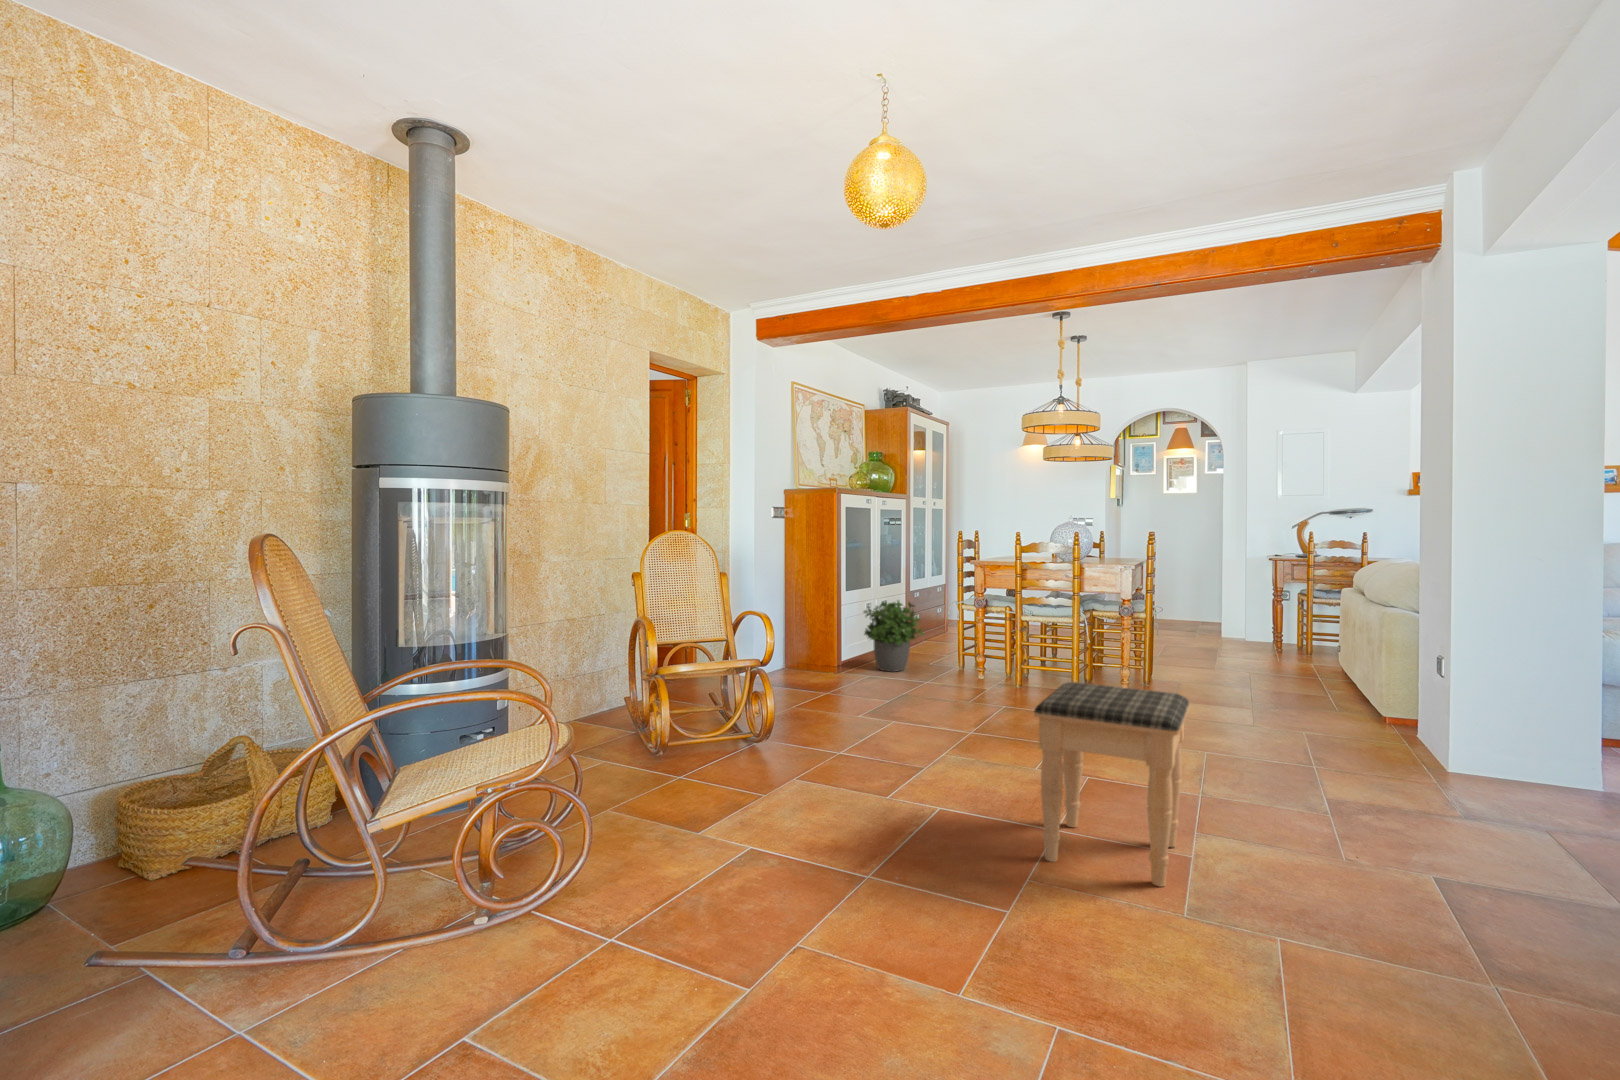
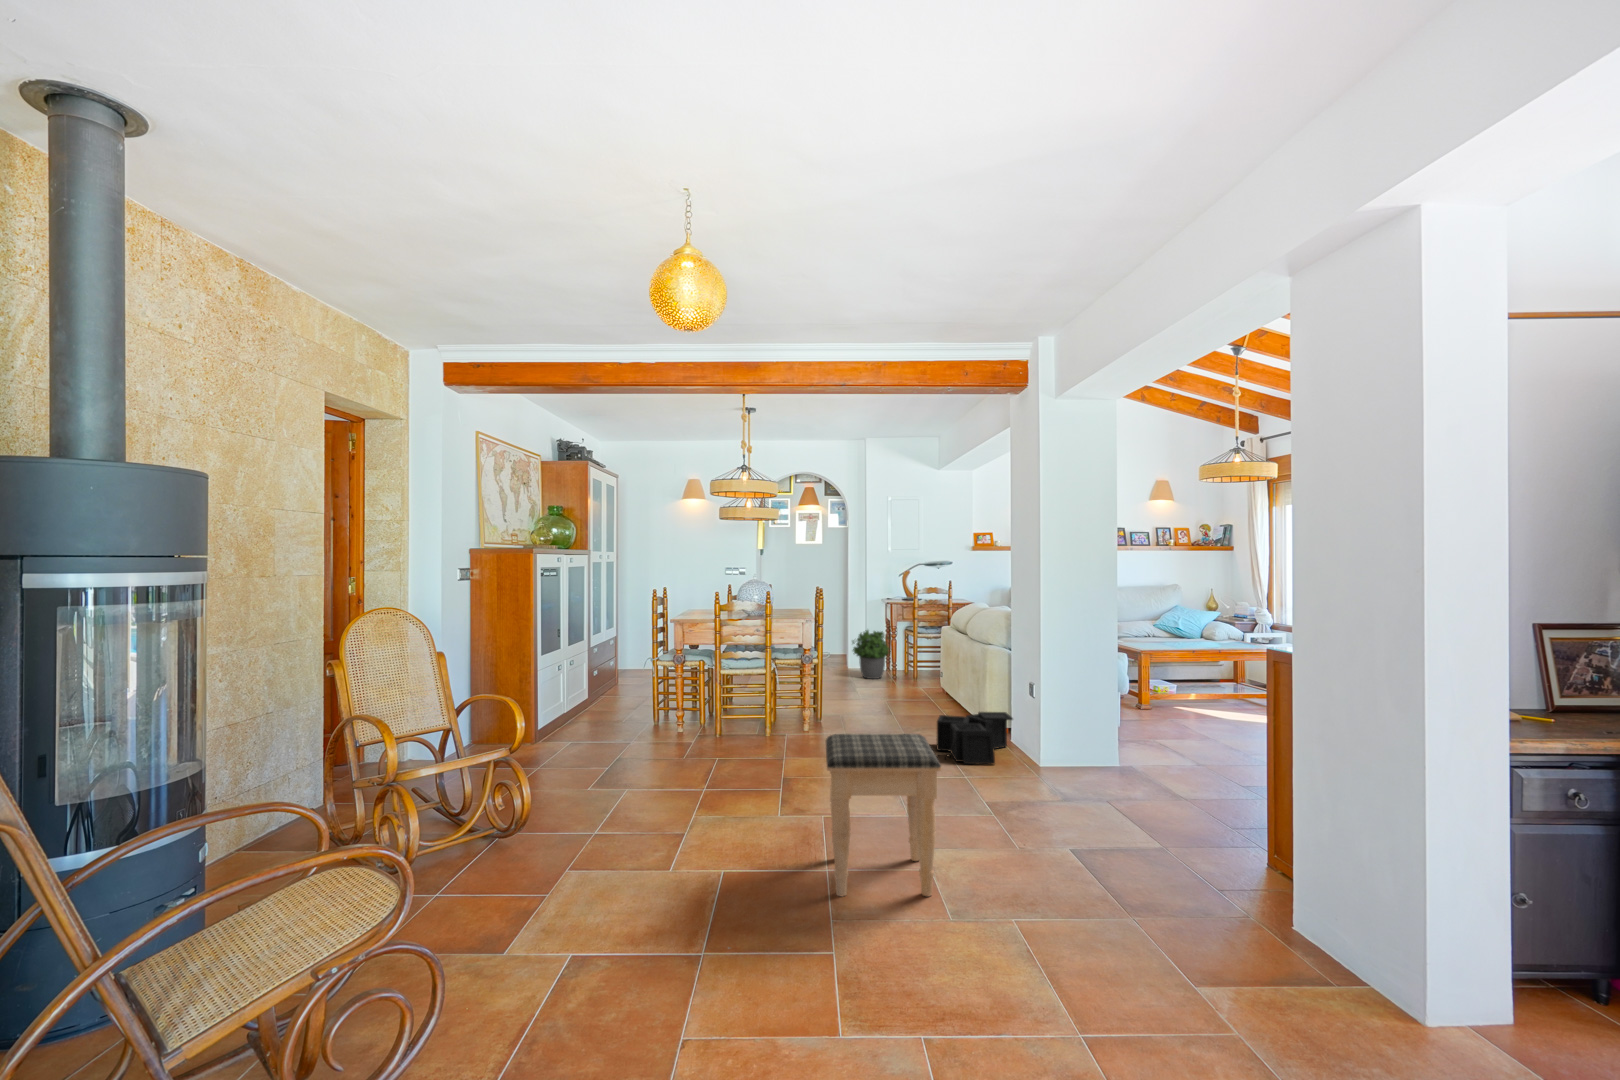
potted plant: present [864,601,923,672] -> present [852,630,891,679]
storage bin: none [1279,694,1408,764] -> present [937,712,1013,764]

